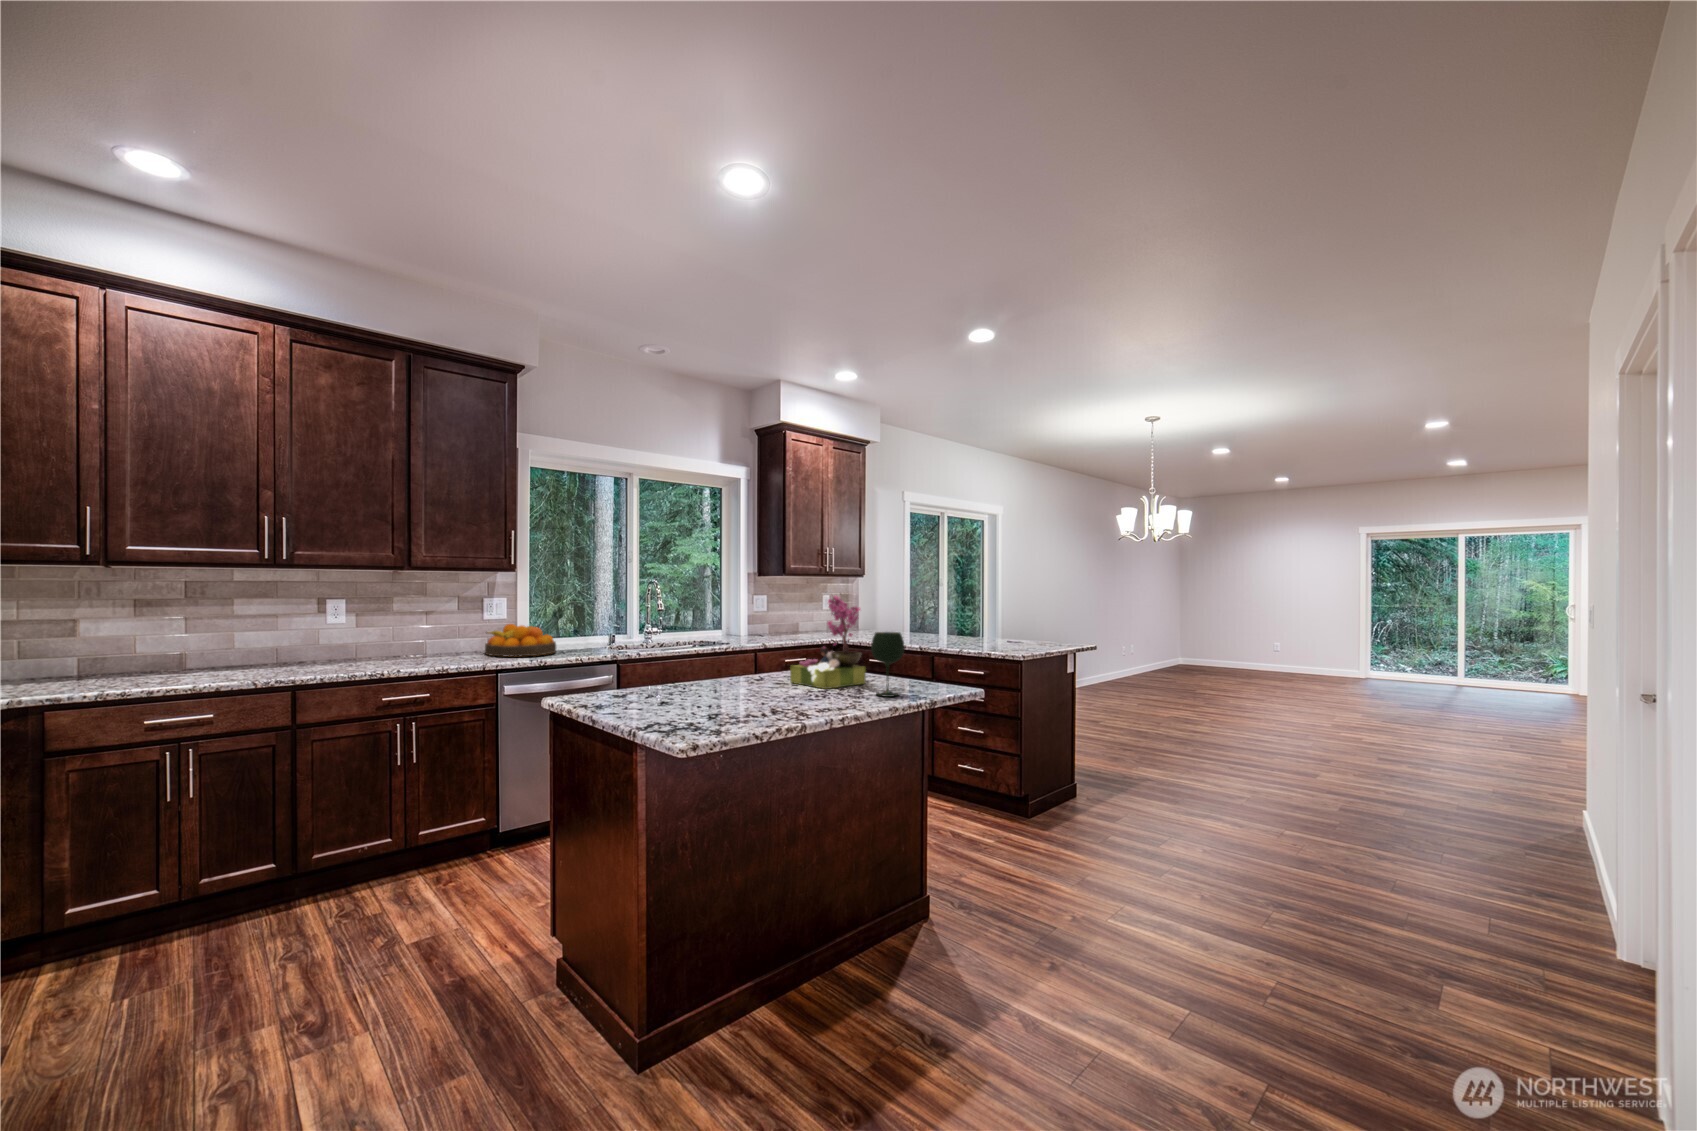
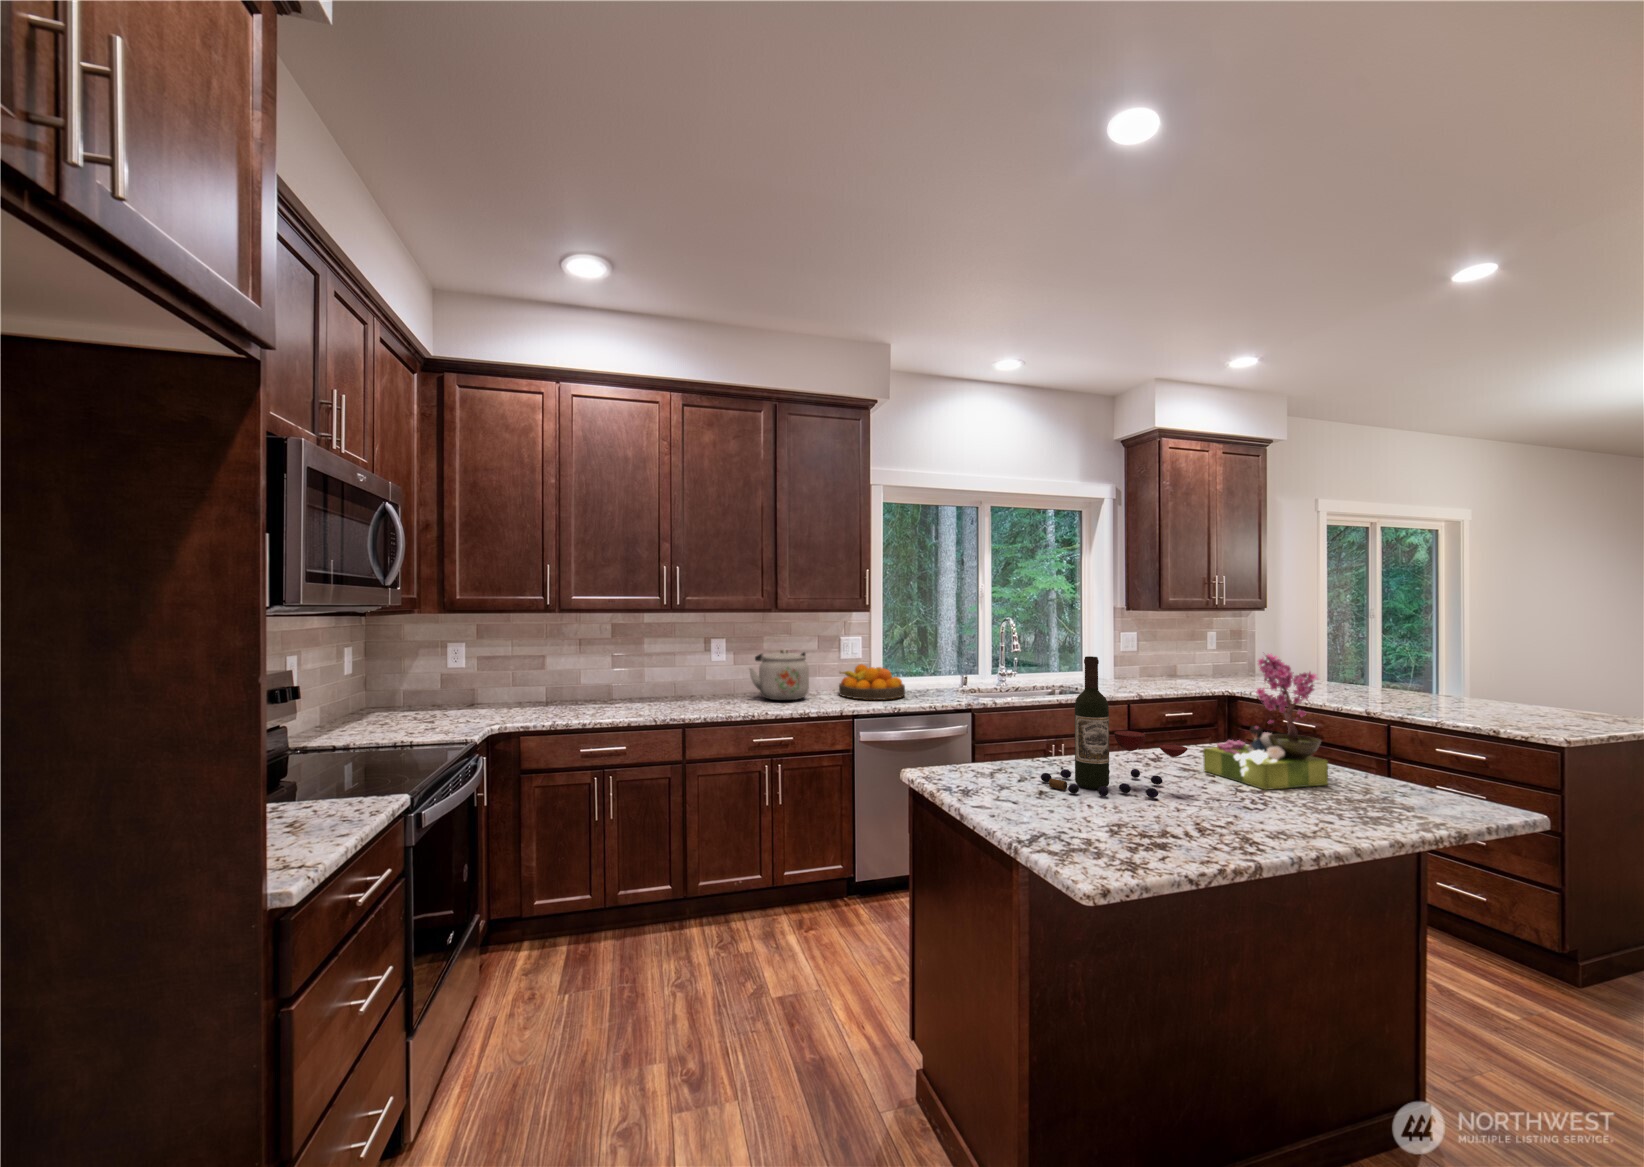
wine bottle: none [666,596,775,701] -> present [1041,656,1188,798]
kettle: none [377,609,451,661] -> present [749,649,809,700]
wine glass: present [871,632,904,697] -> none [1351,717,1415,820]

